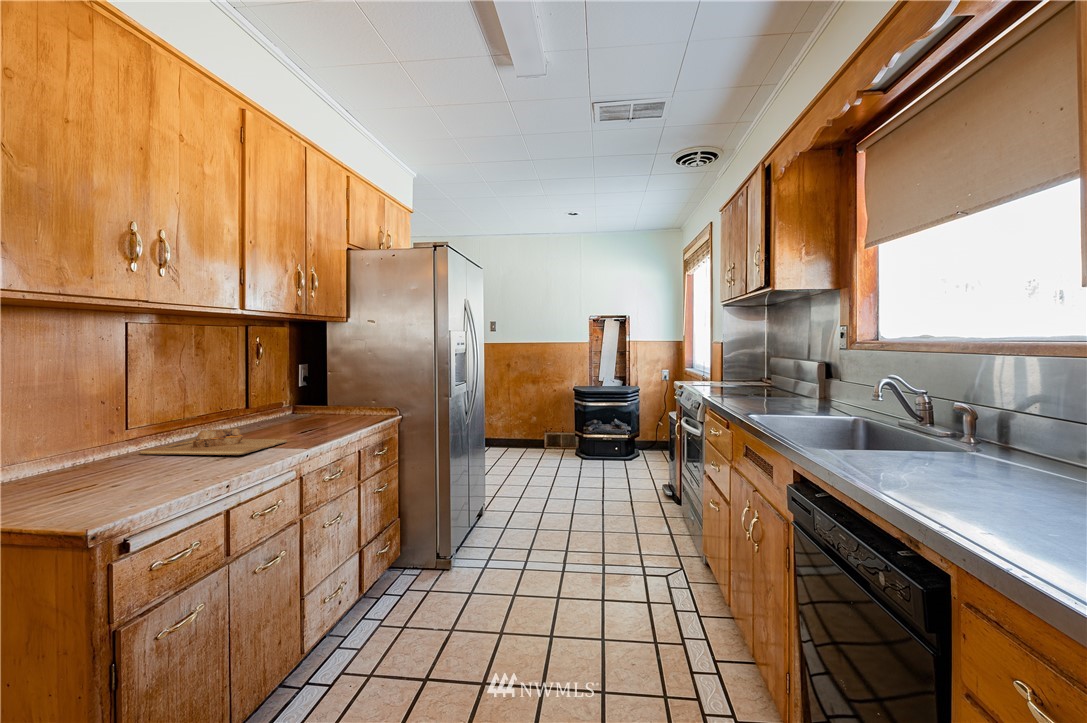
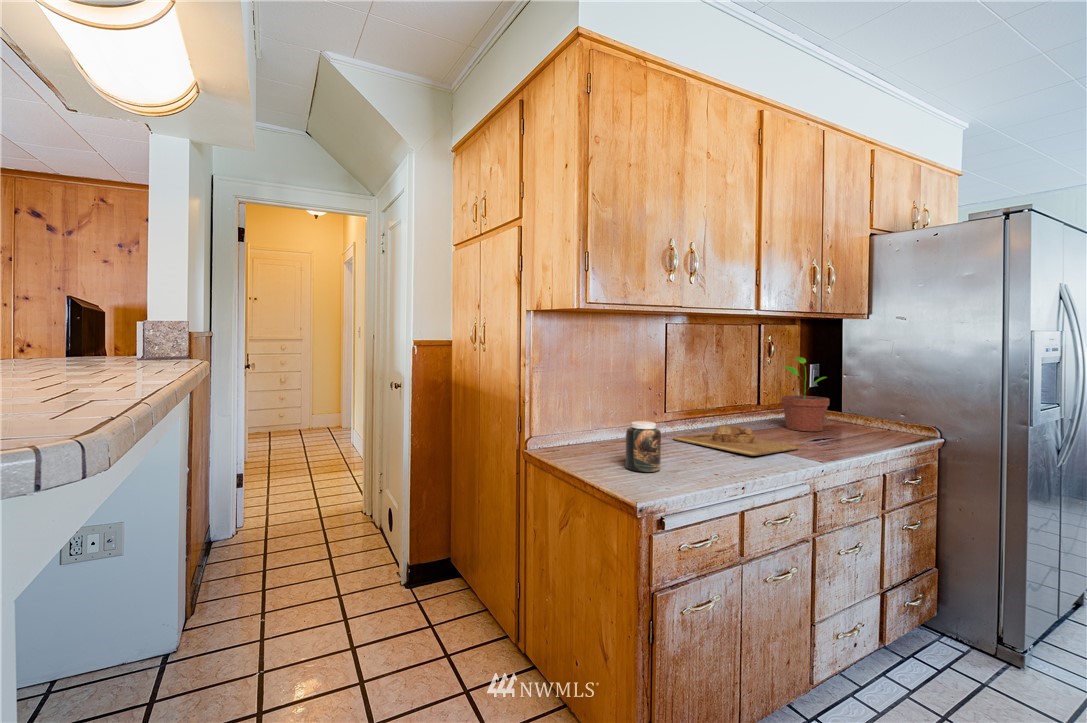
potted plant: none [271,357,316,426] -> present [781,357,830,431]
jar: none [63,435,120,497] -> present [625,421,661,472]

